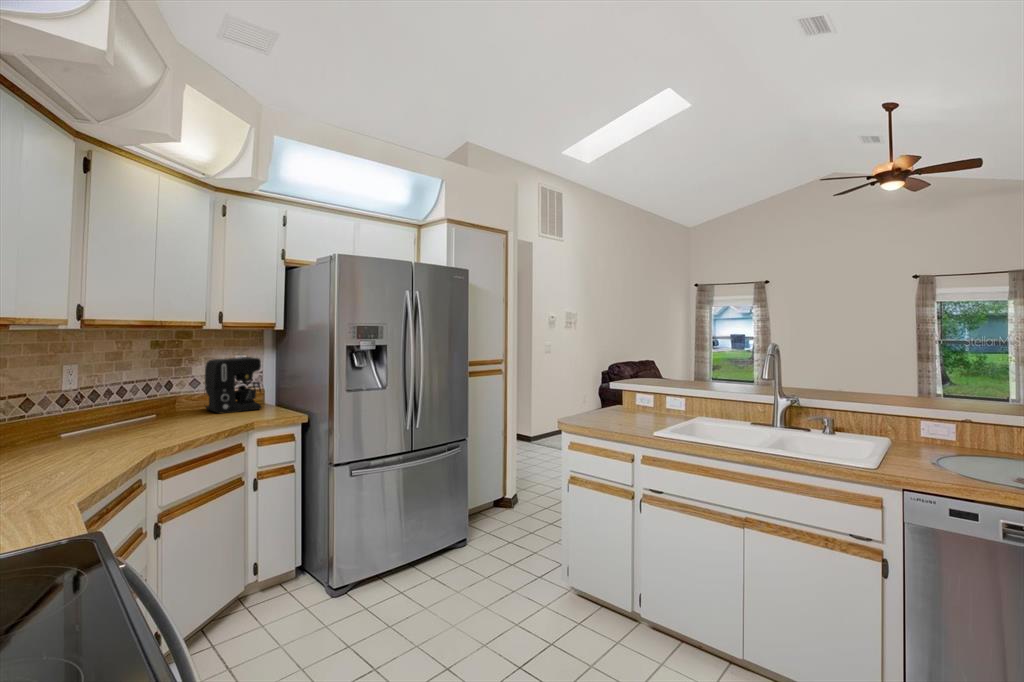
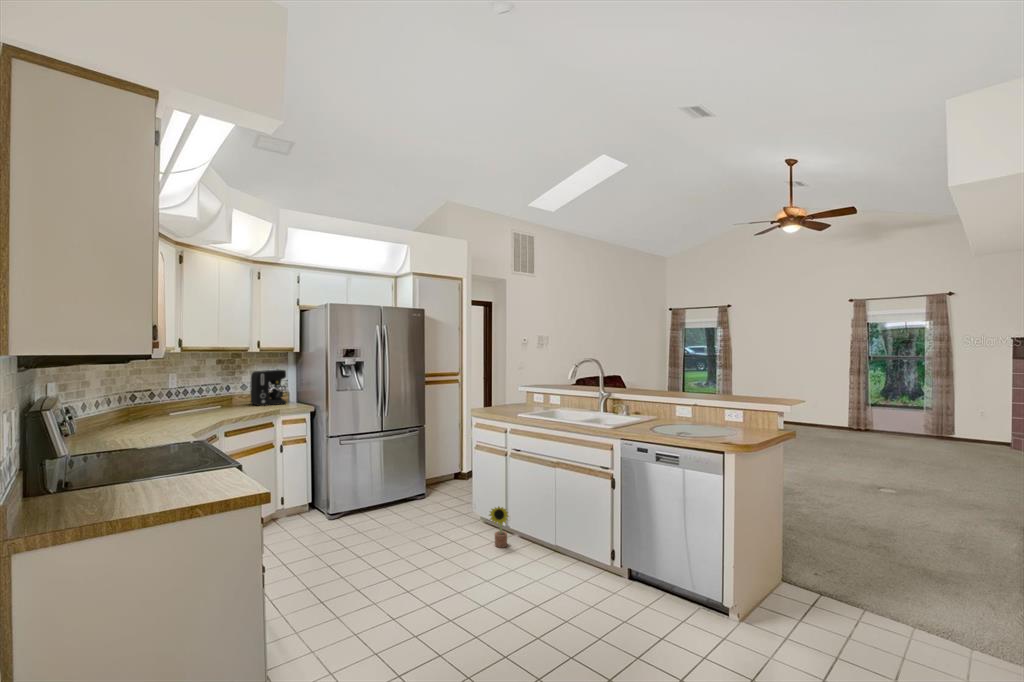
decorative plant: none [616,587,652,652] -> present [489,506,509,548]

